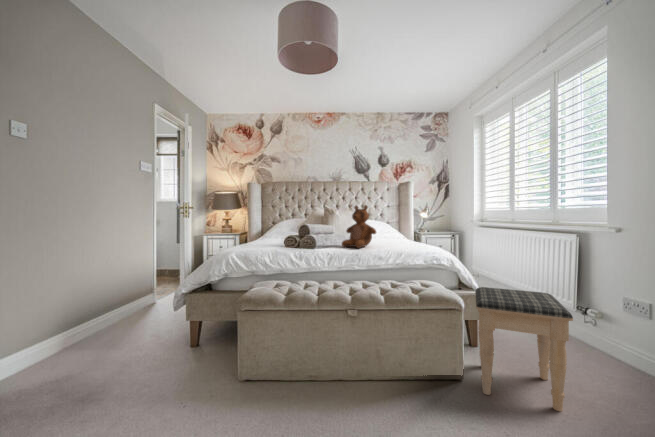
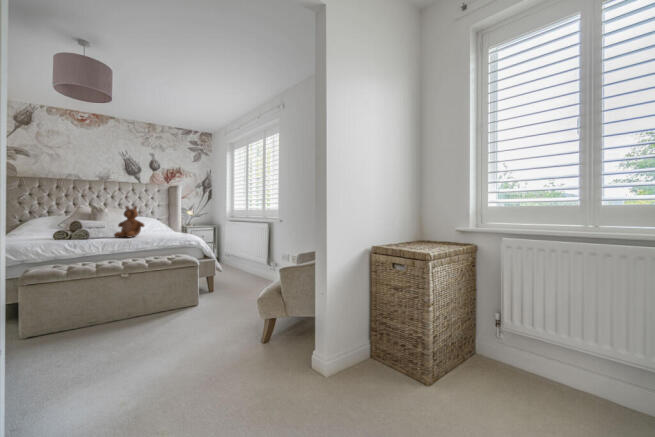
footstool: present [475,287,573,411] -> none [204,254,248,308]

